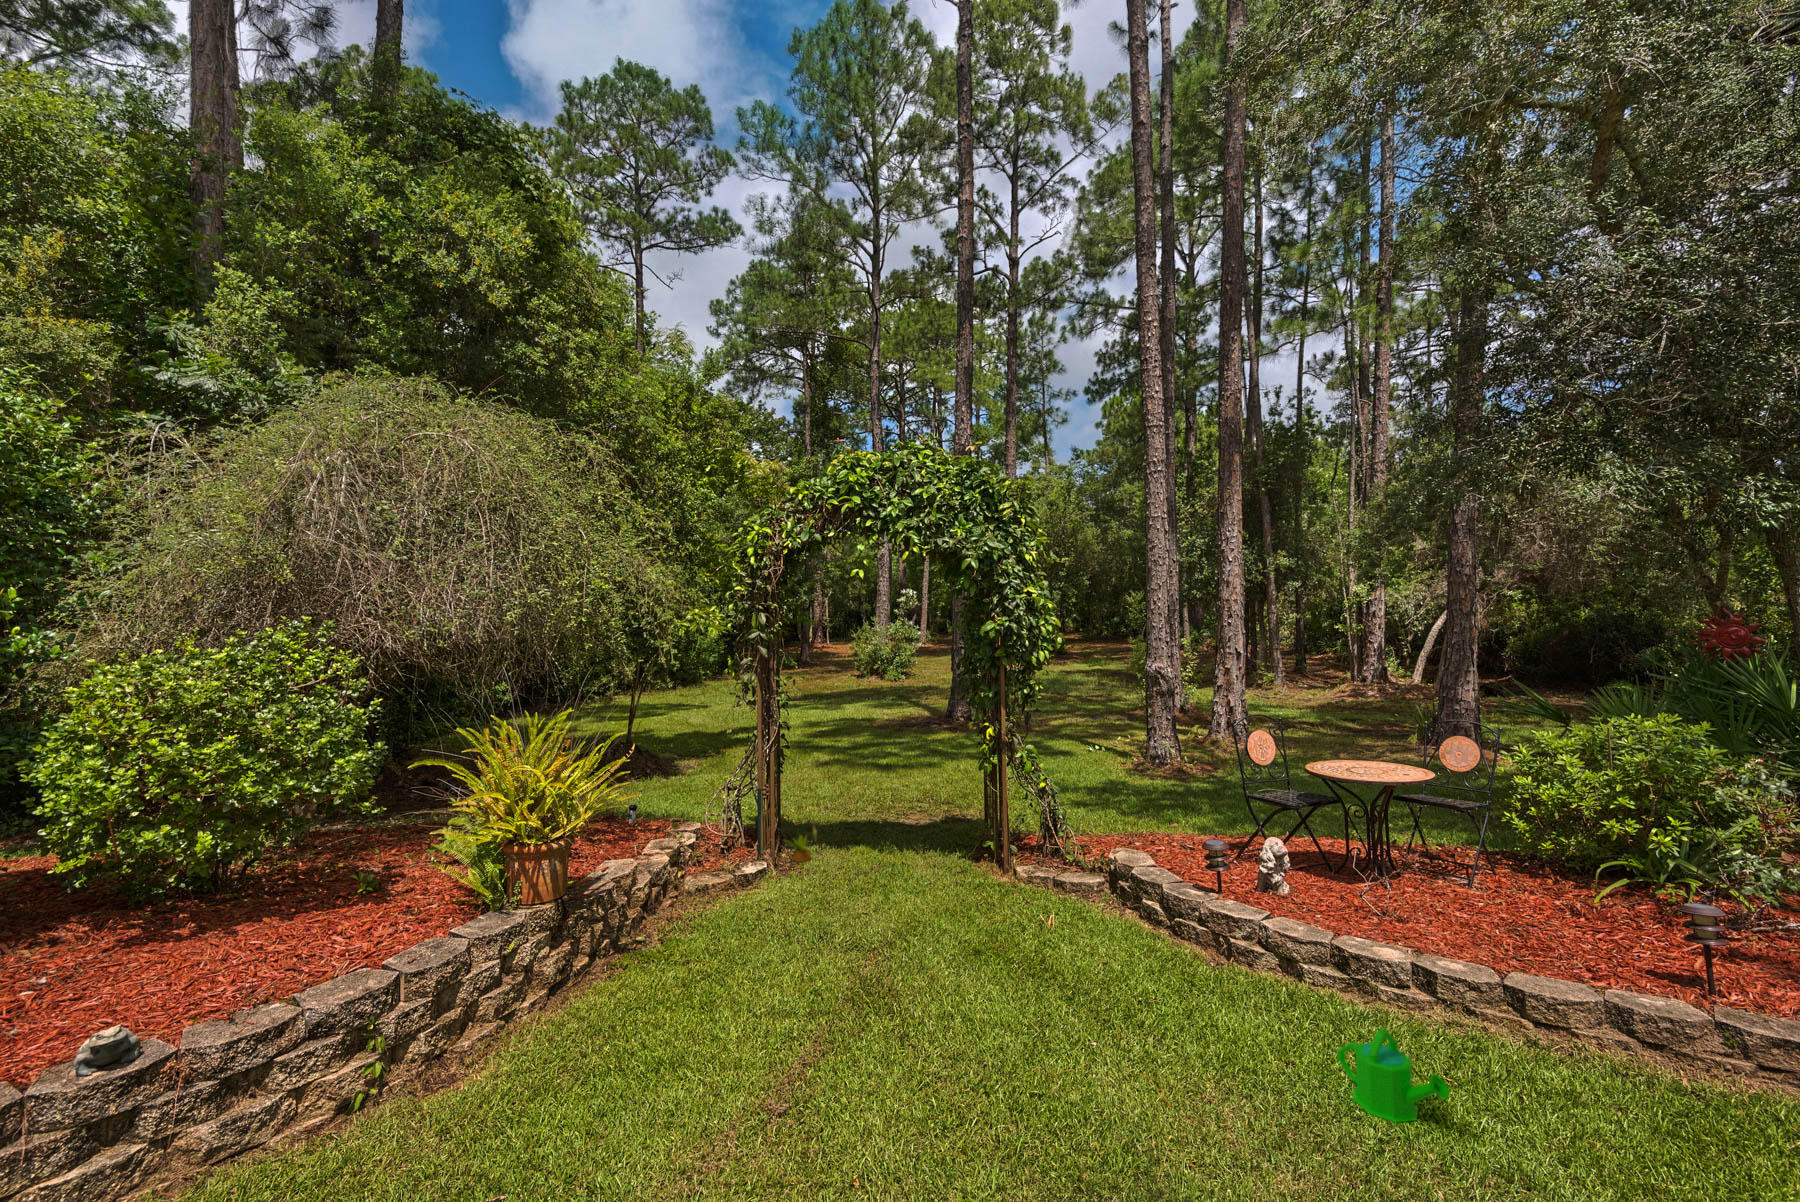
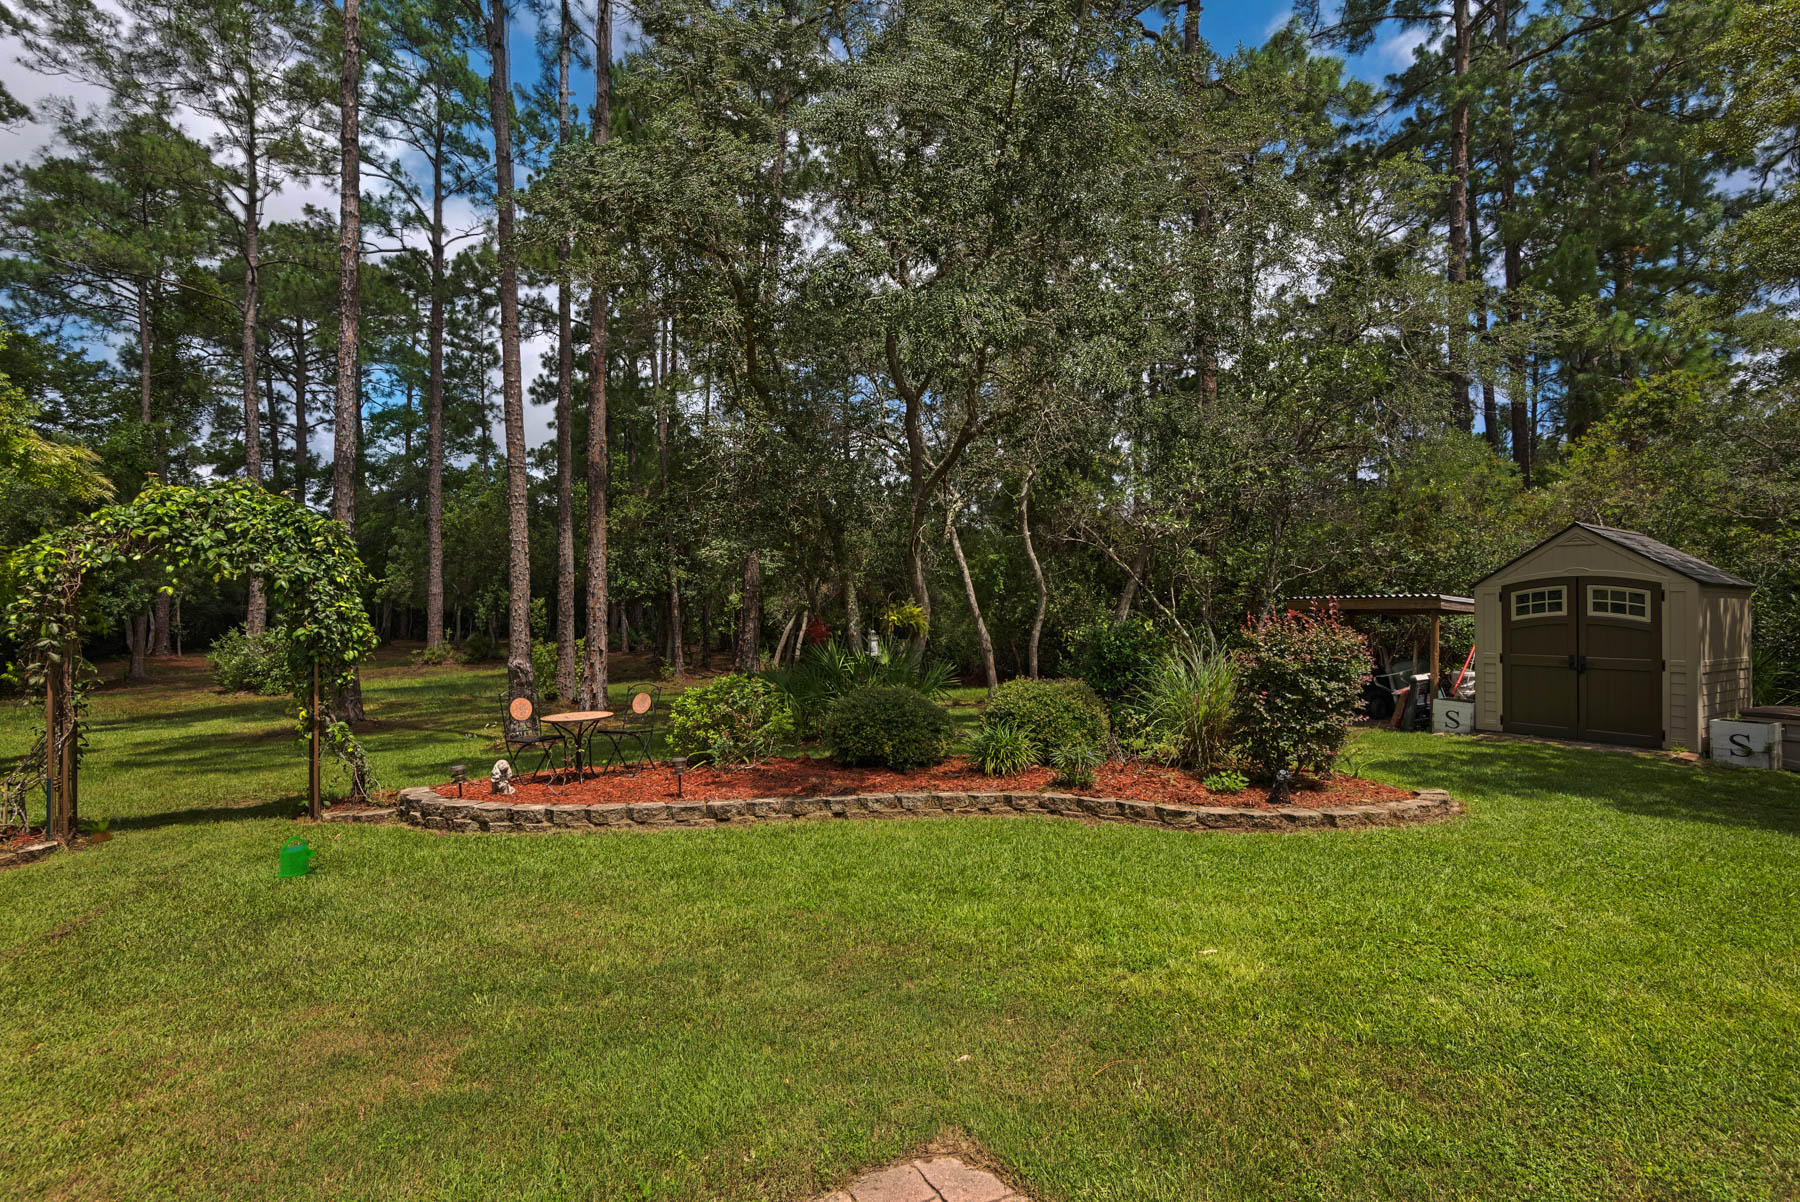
watering can: present [1337,1029,1449,1123] -> present [278,836,315,877]

